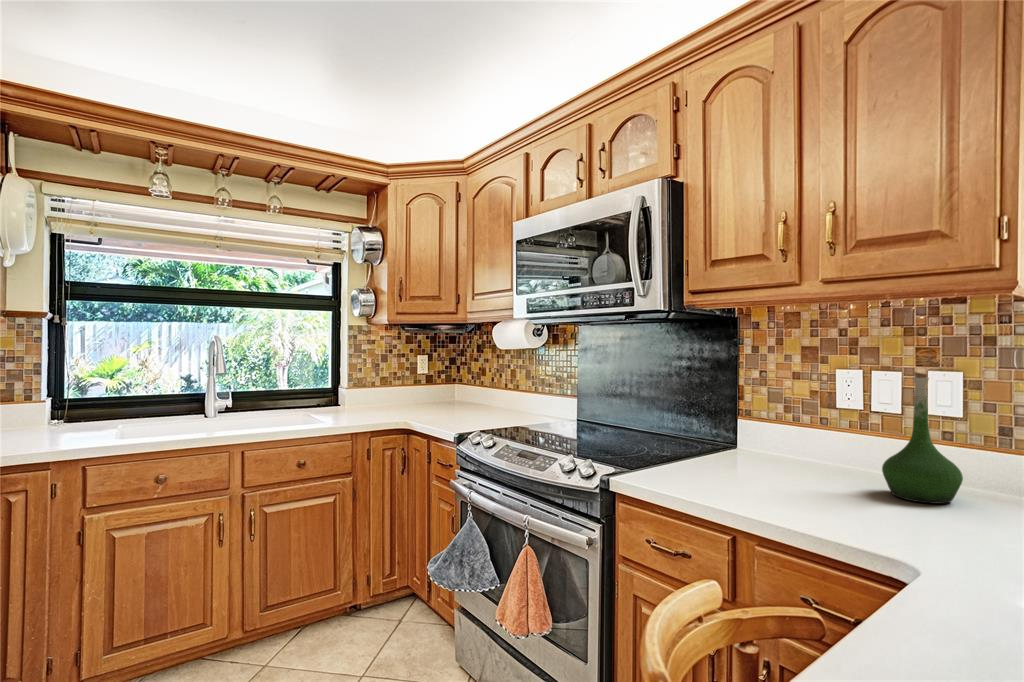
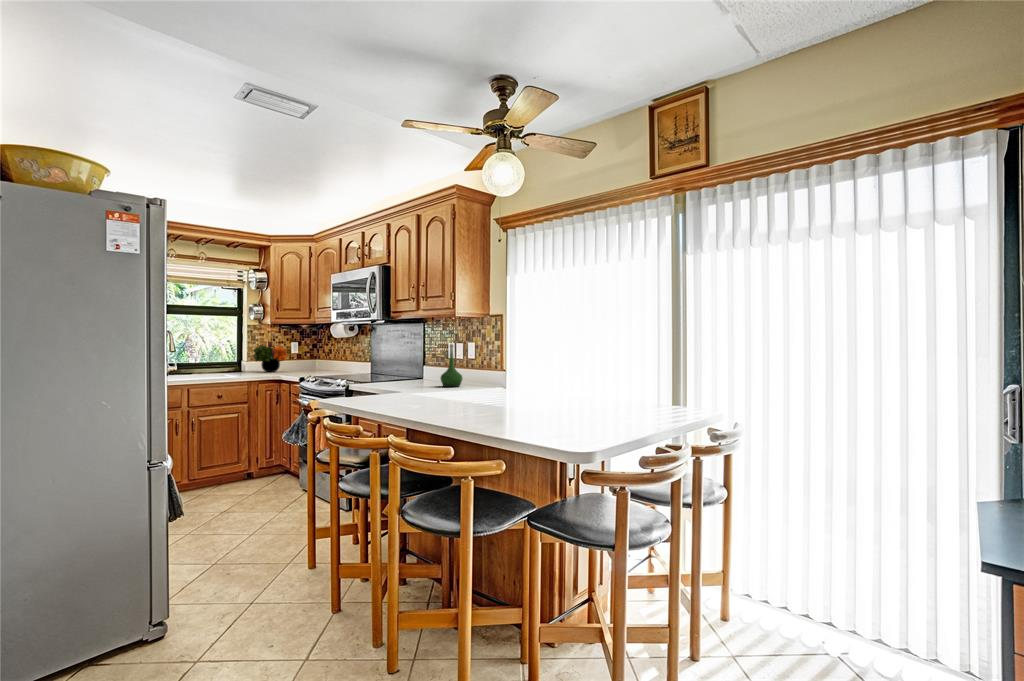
flower arrangement: none [357,356,414,407] -> present [253,343,288,372]

